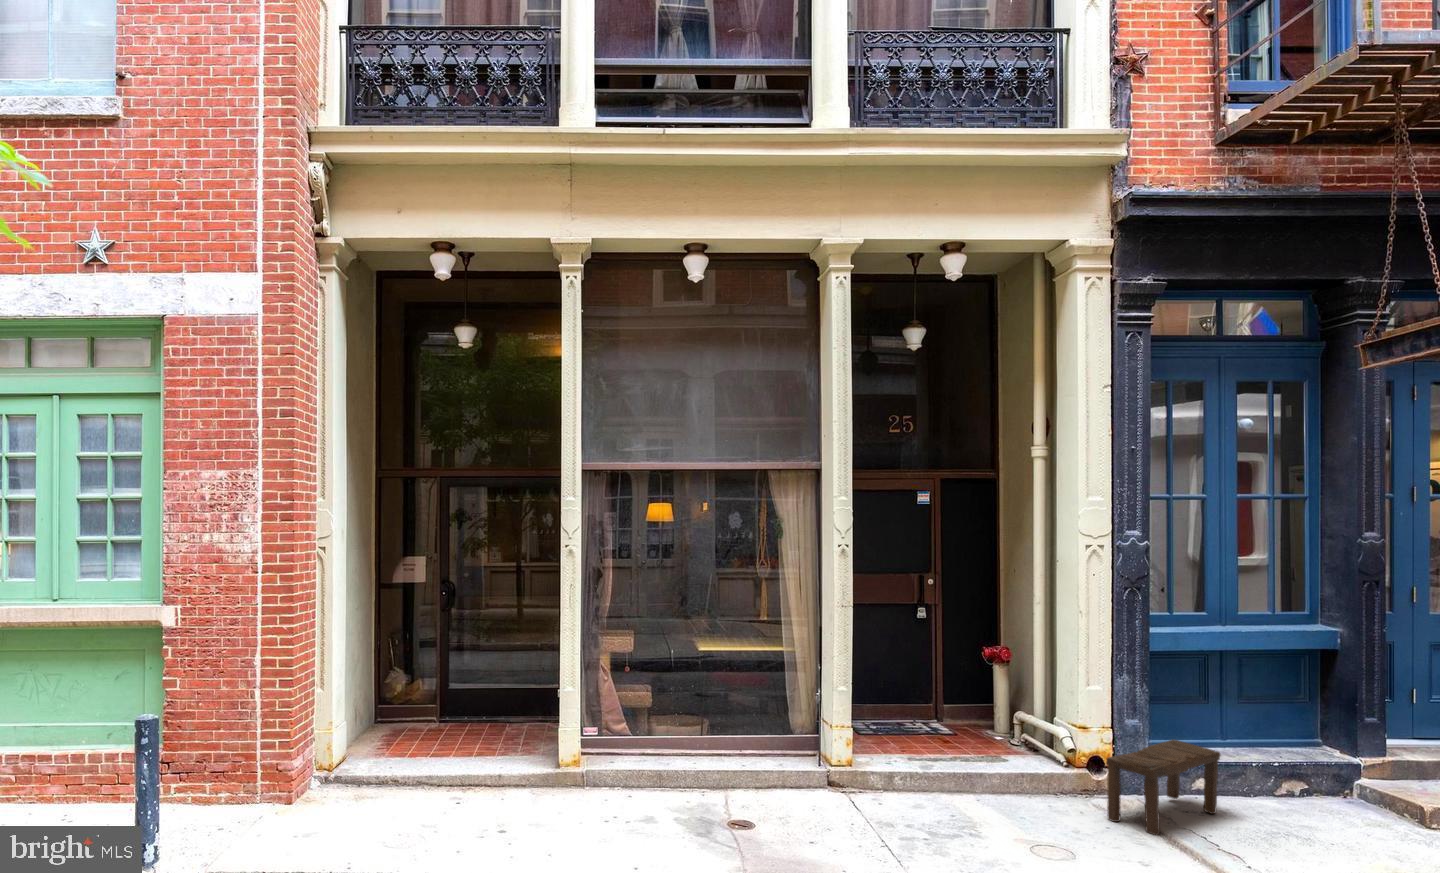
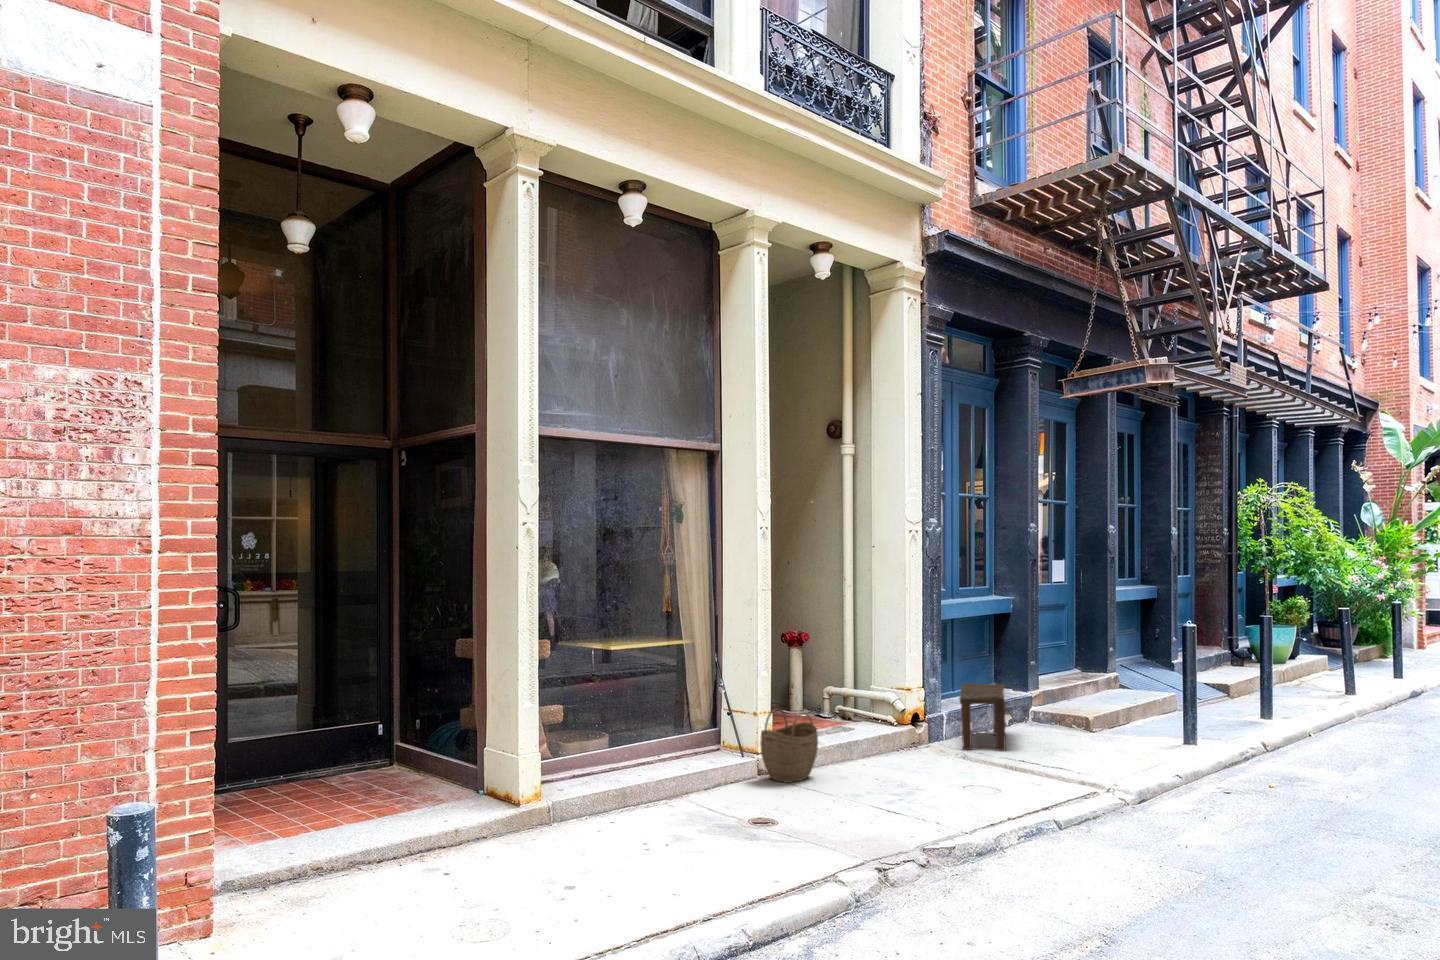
woven basket: none [819,727,877,804] -> present [760,708,818,782]

